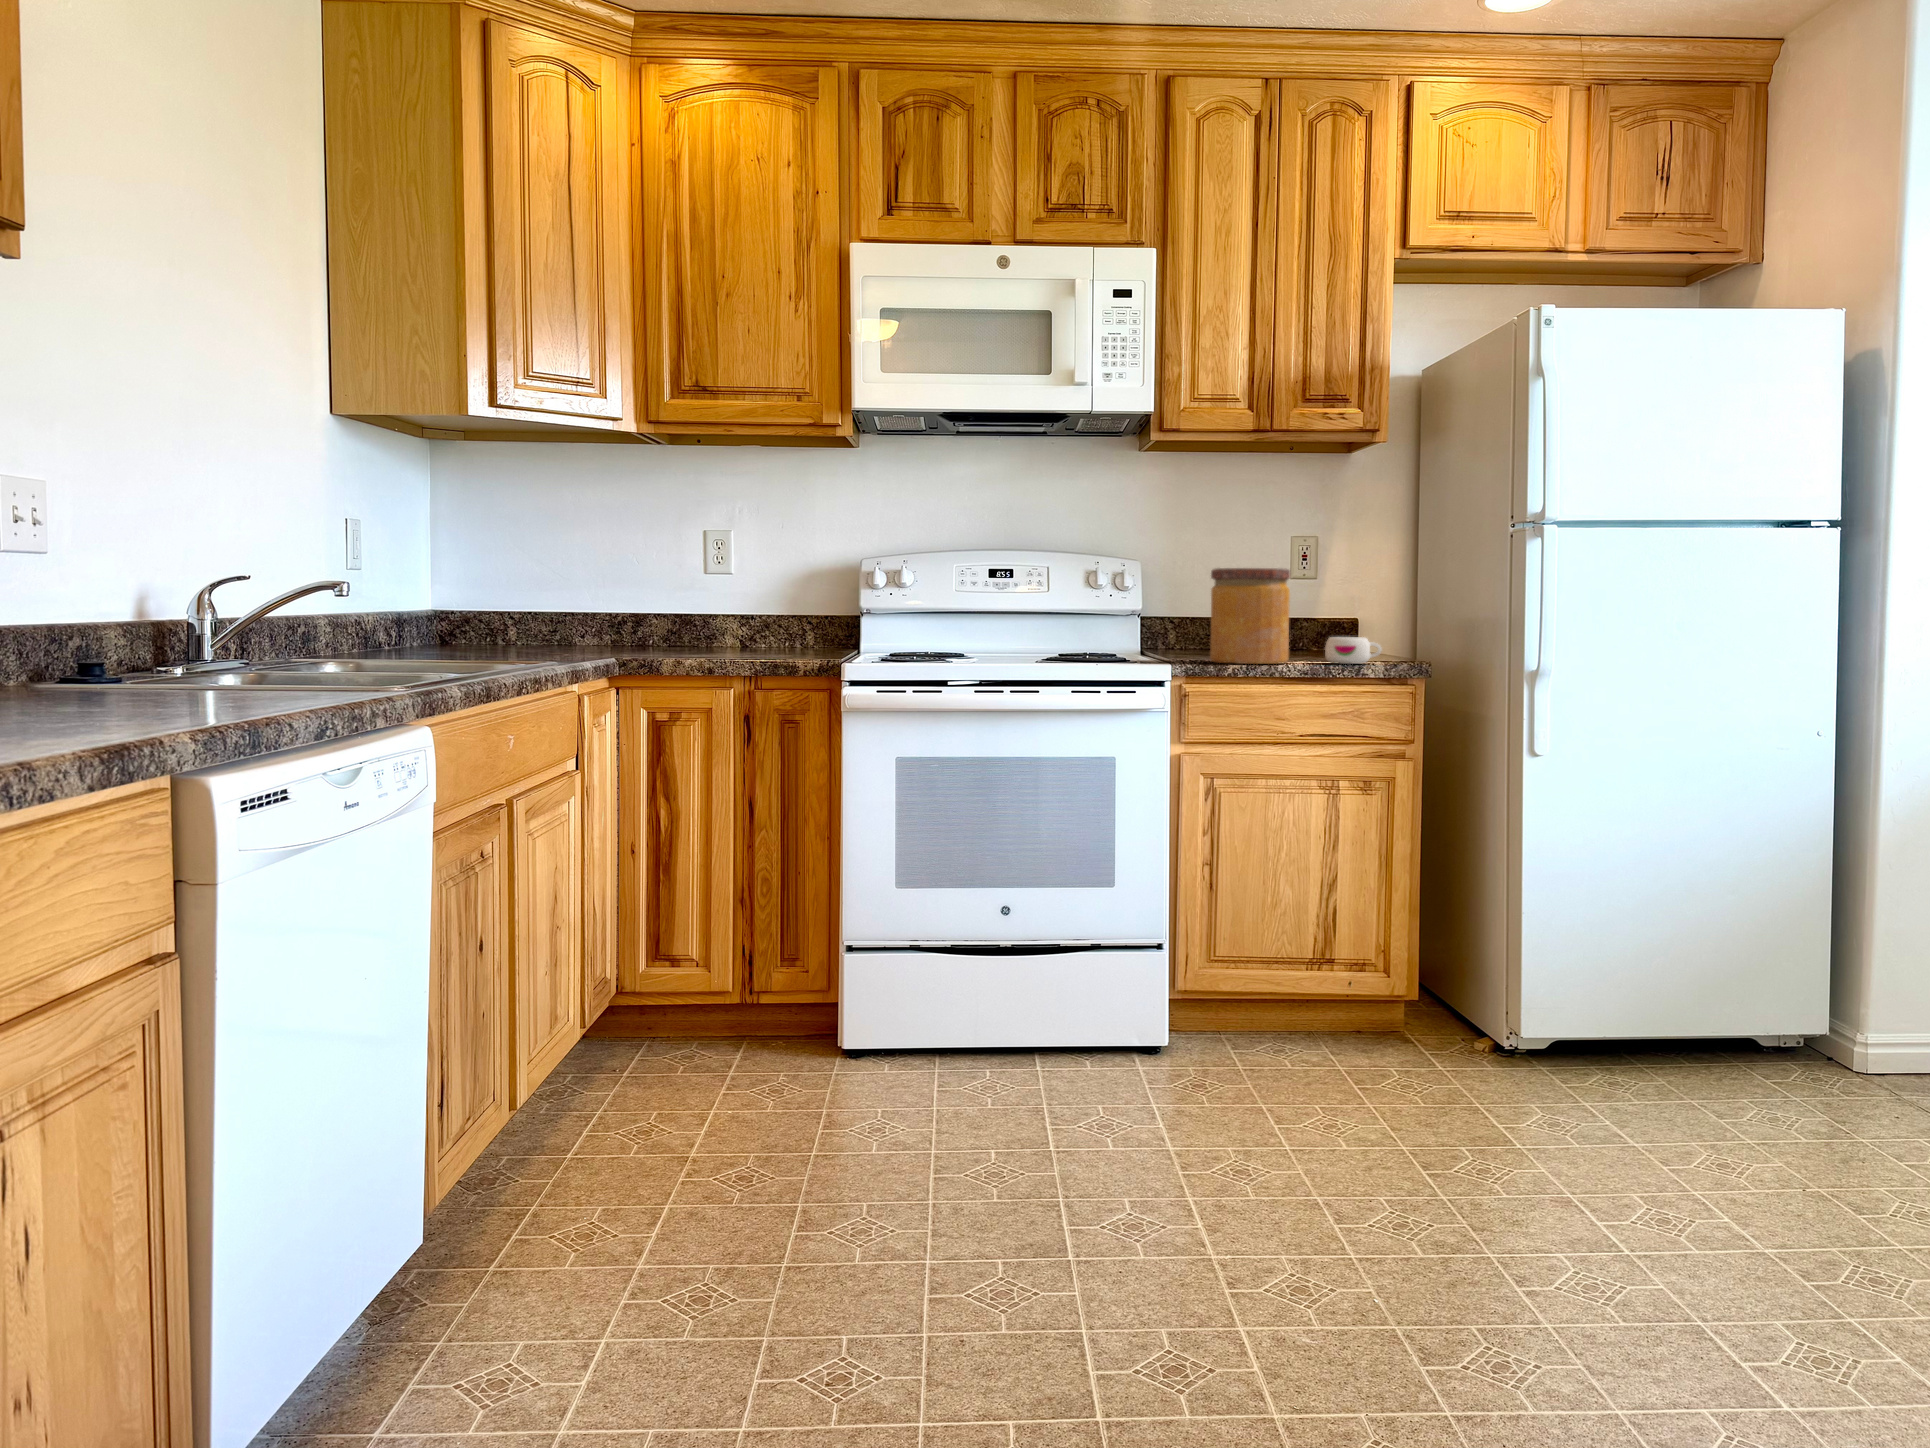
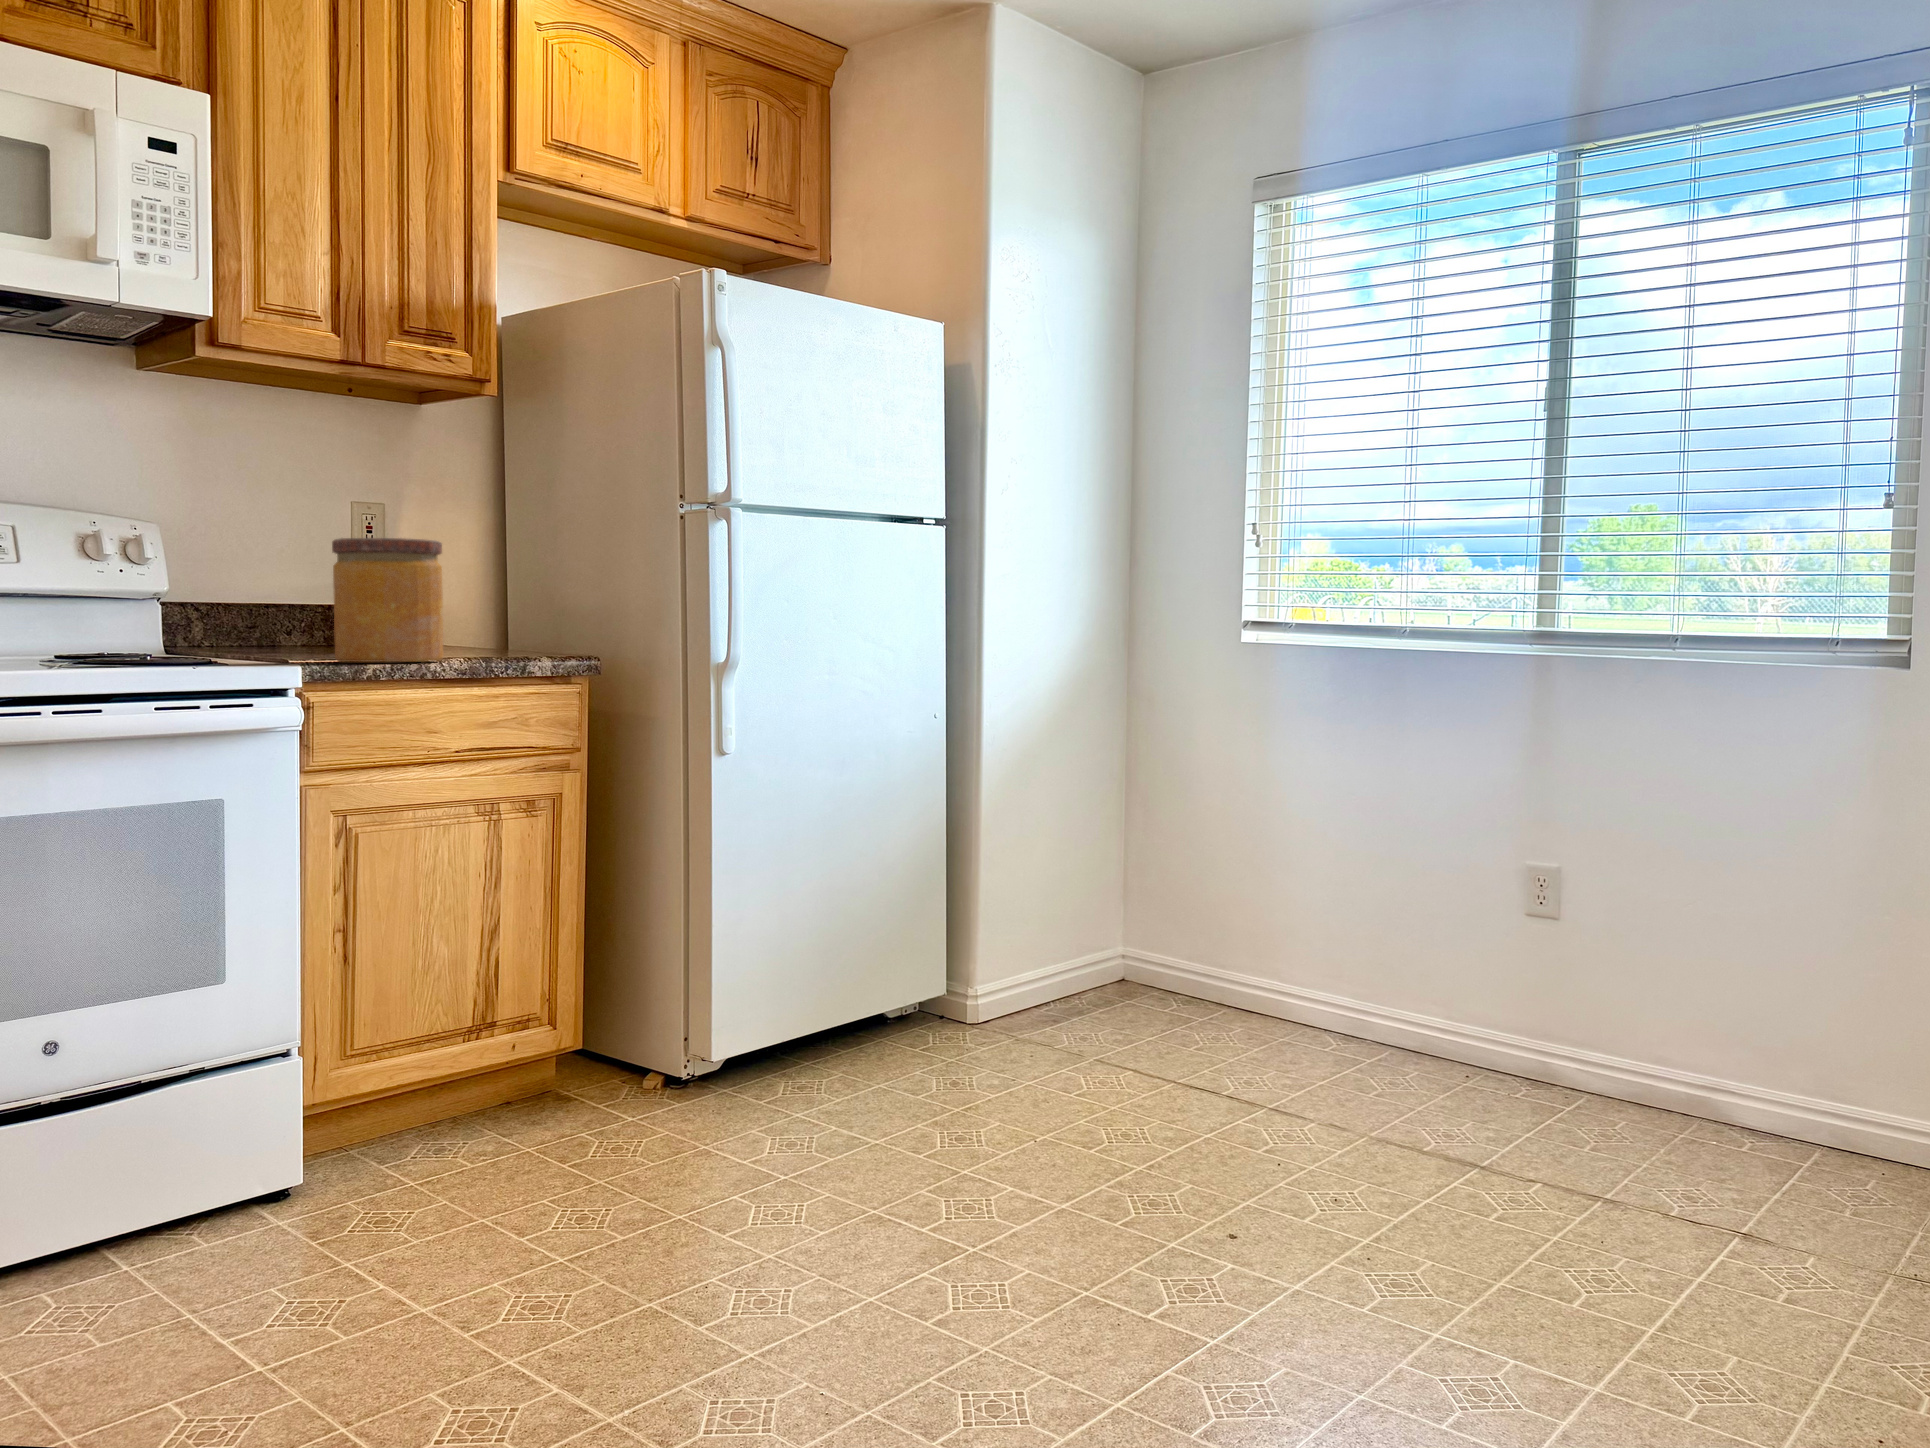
mug: present [1325,637,1382,664] -> none [476,628,544,659]

